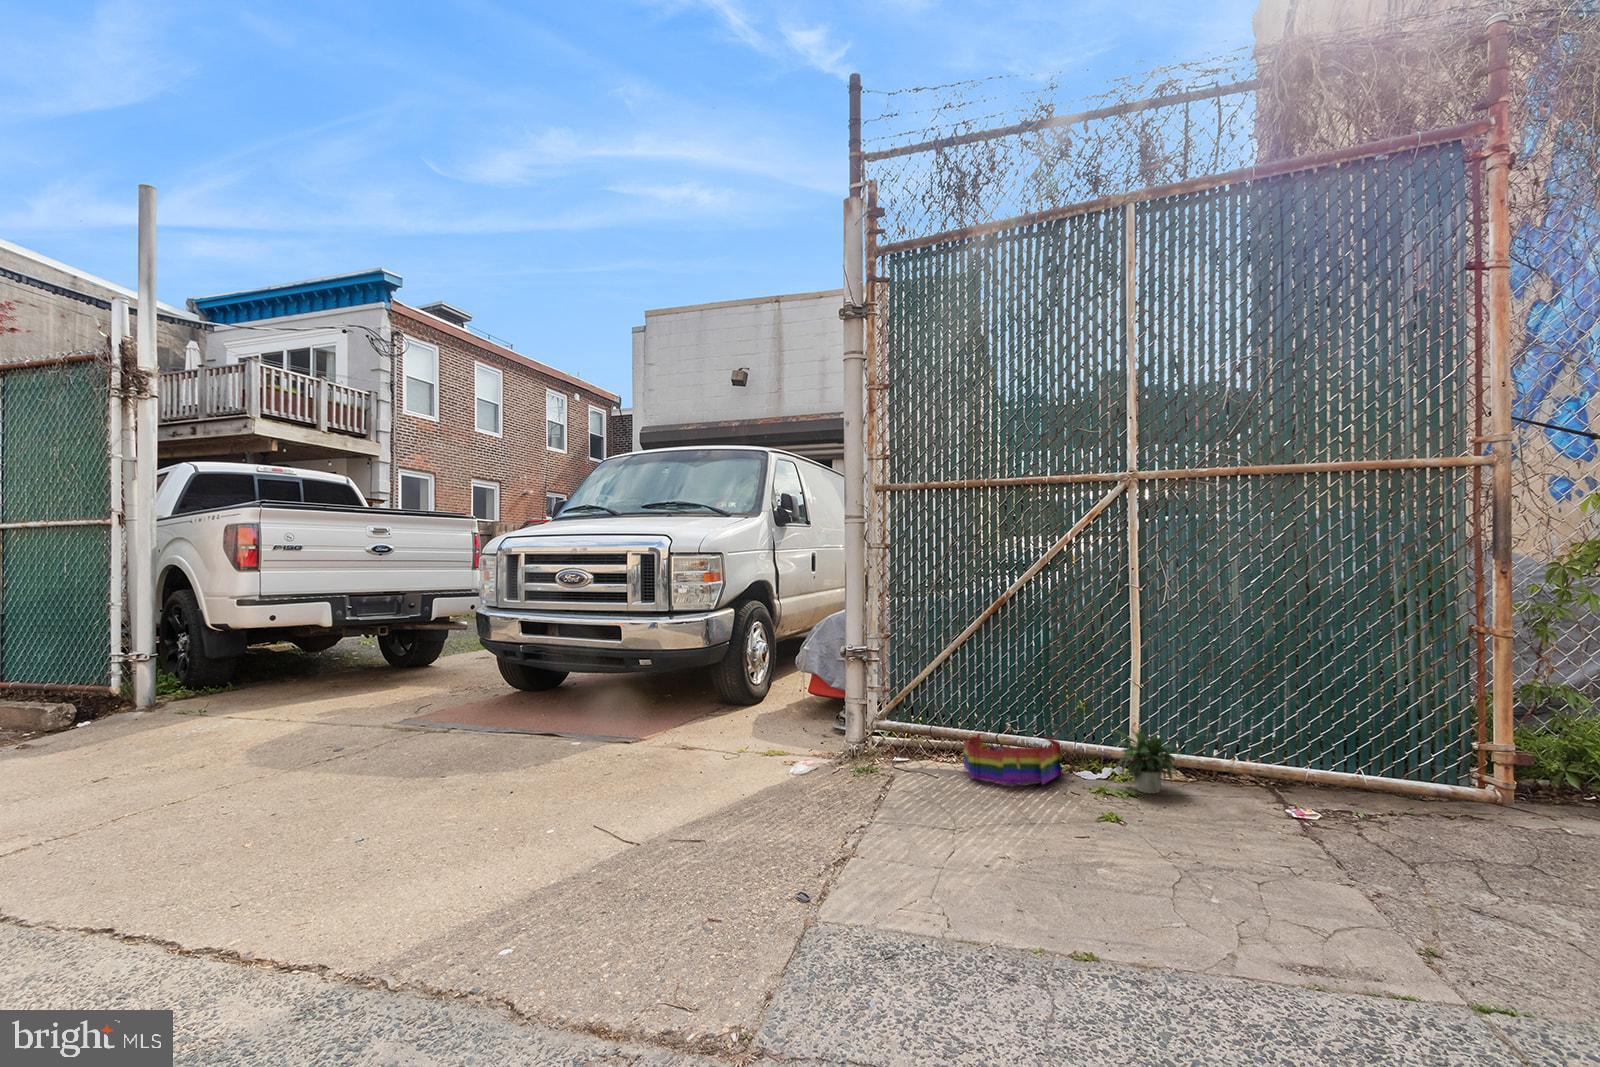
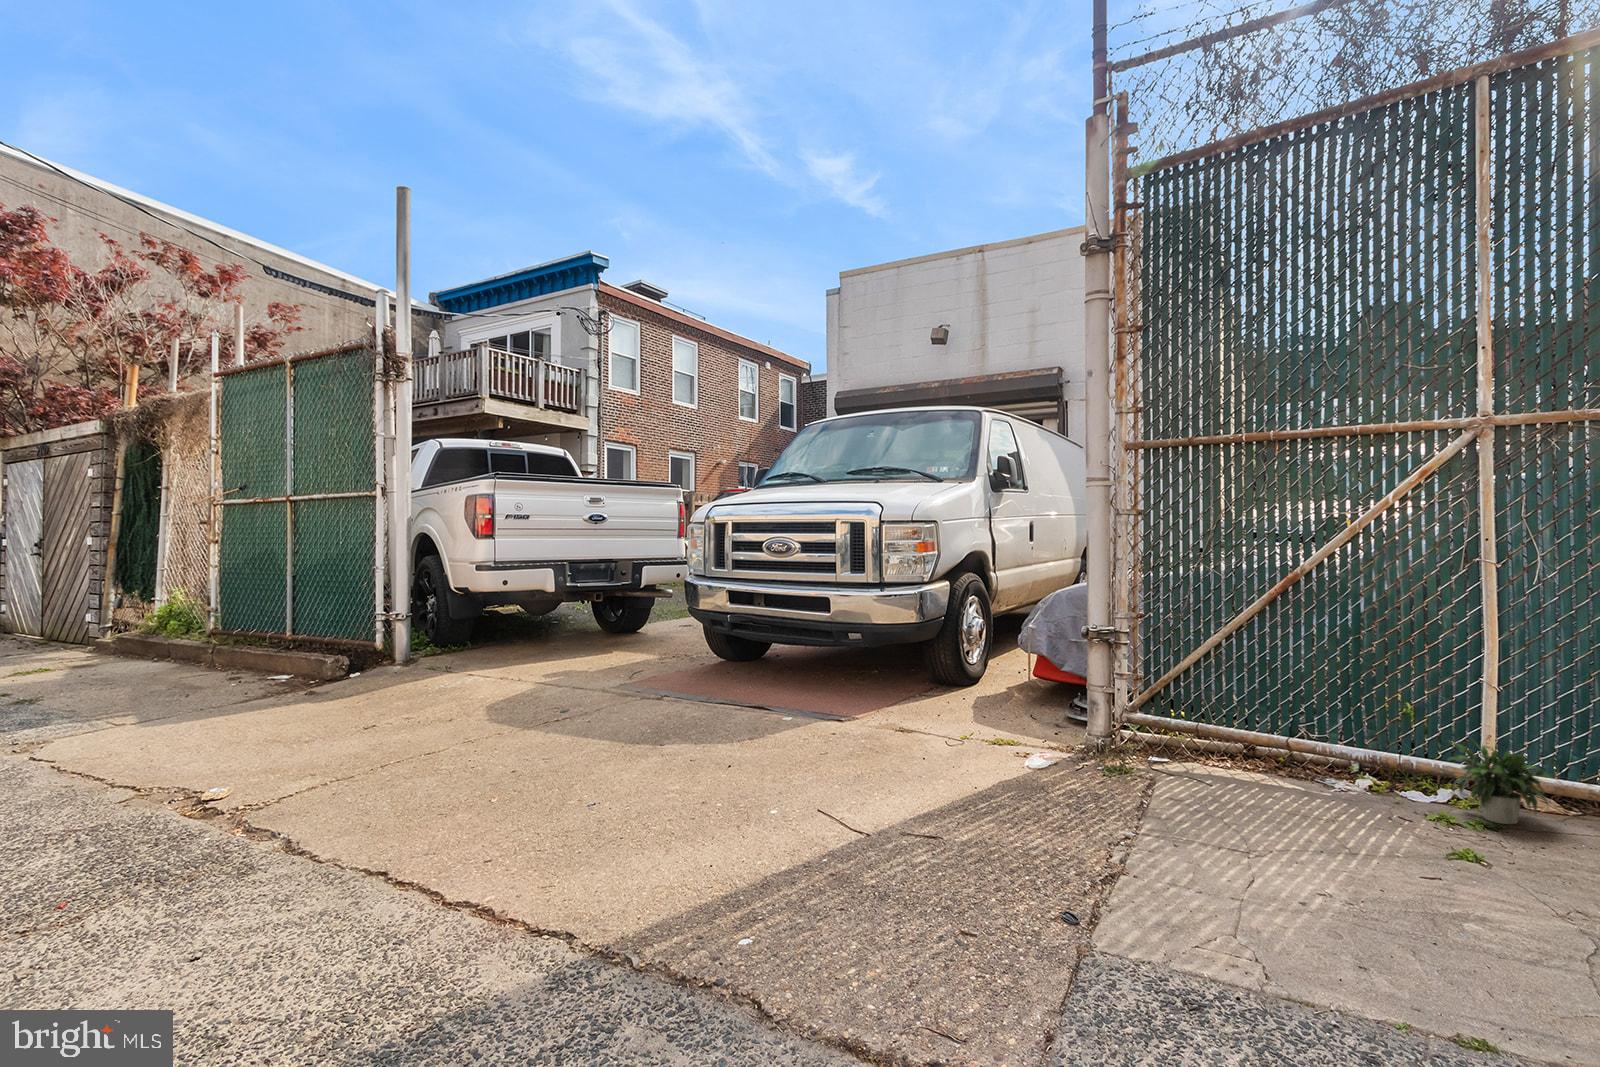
storage bin: present [964,733,1062,785] -> none [1237,732,1372,802]

